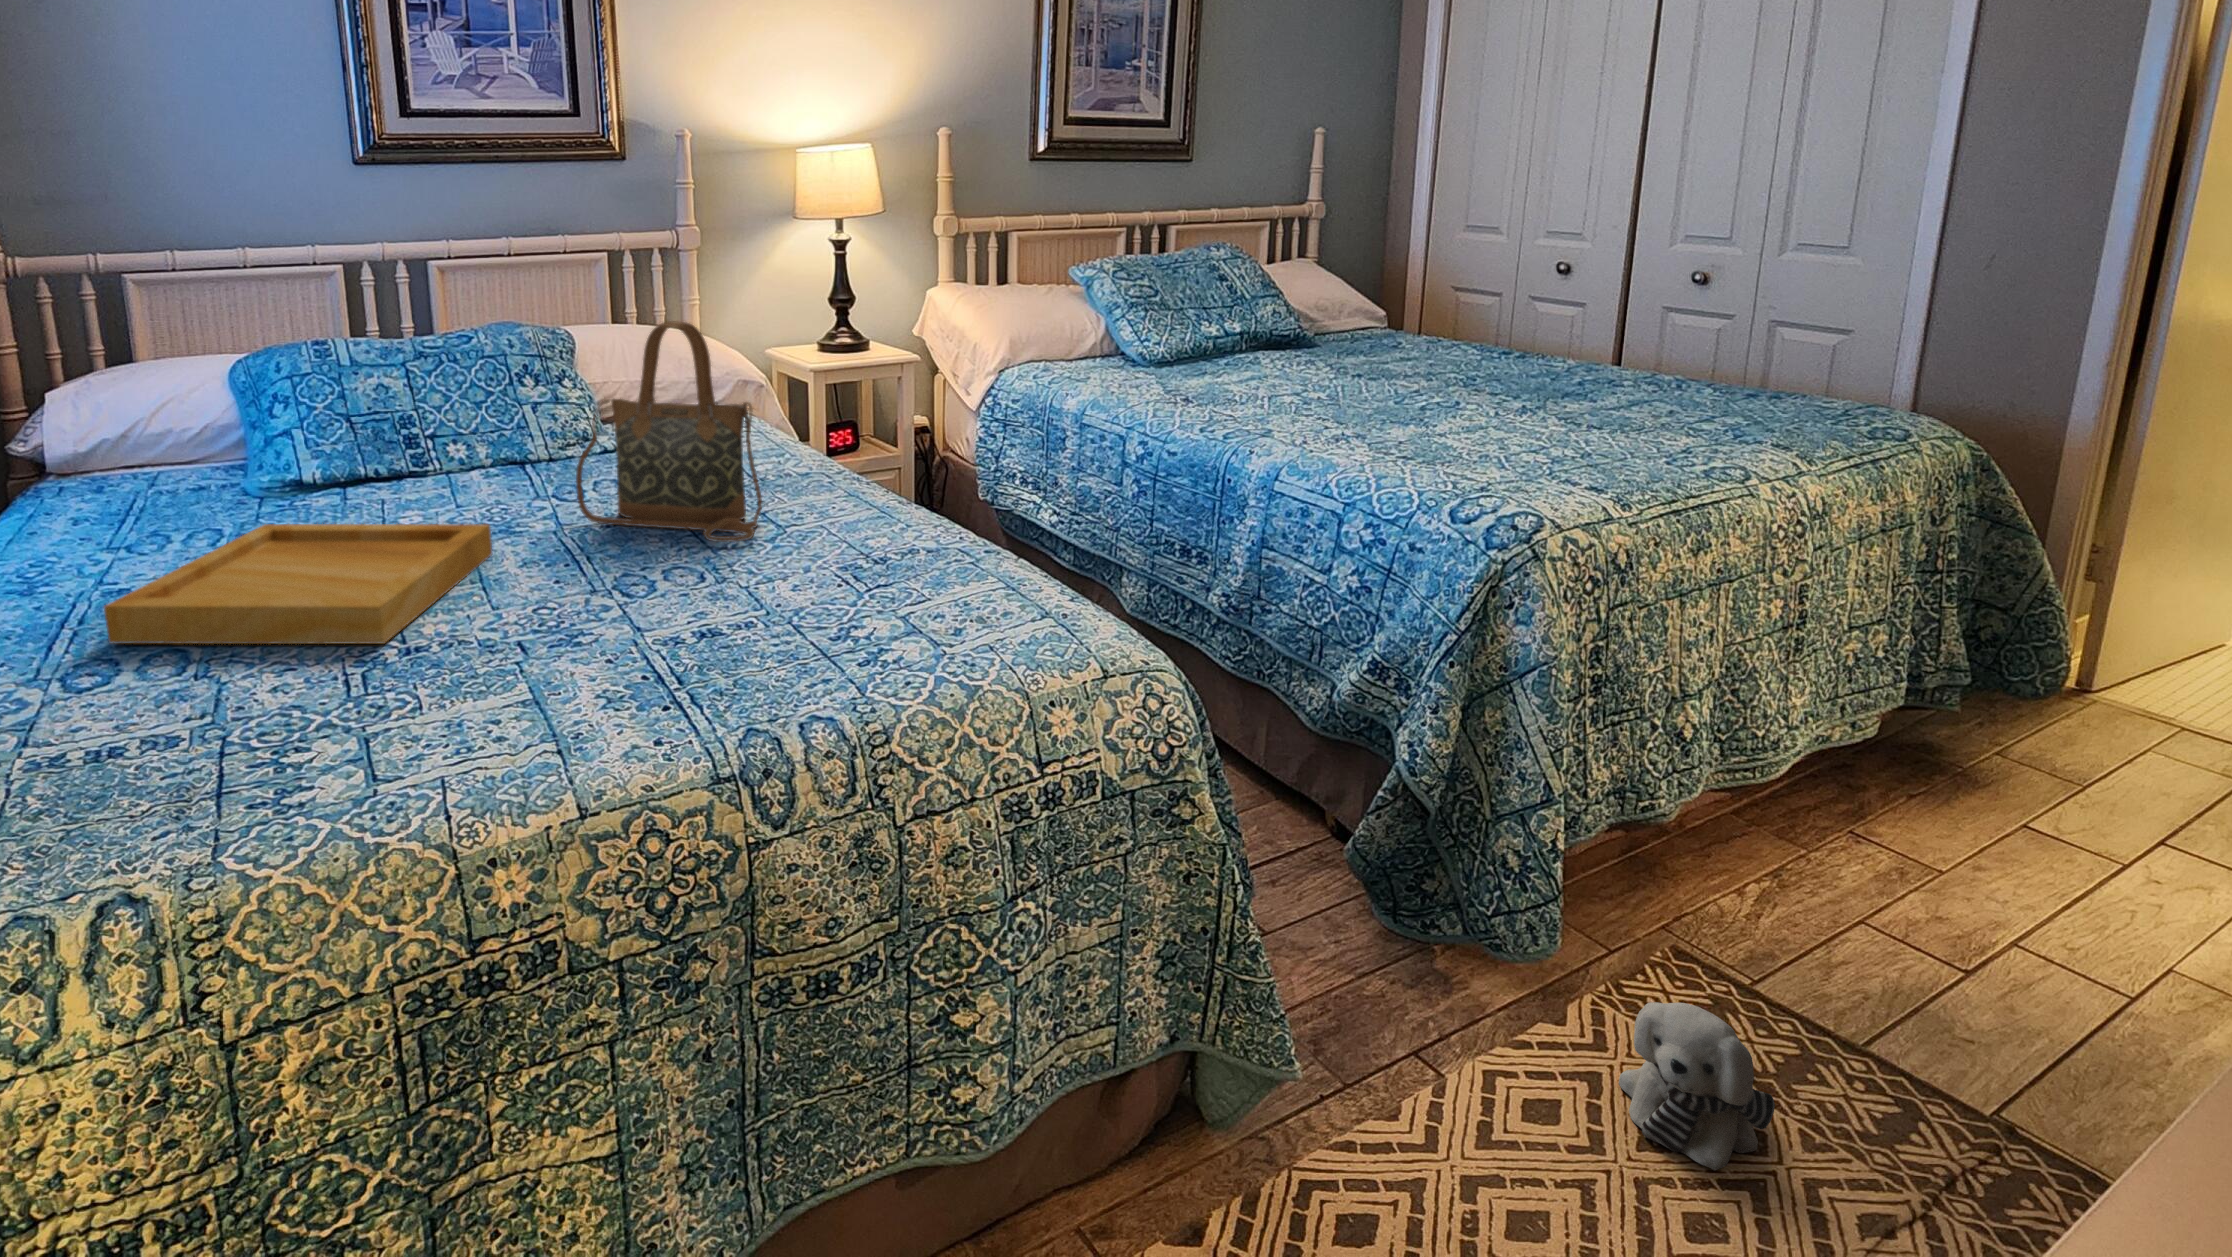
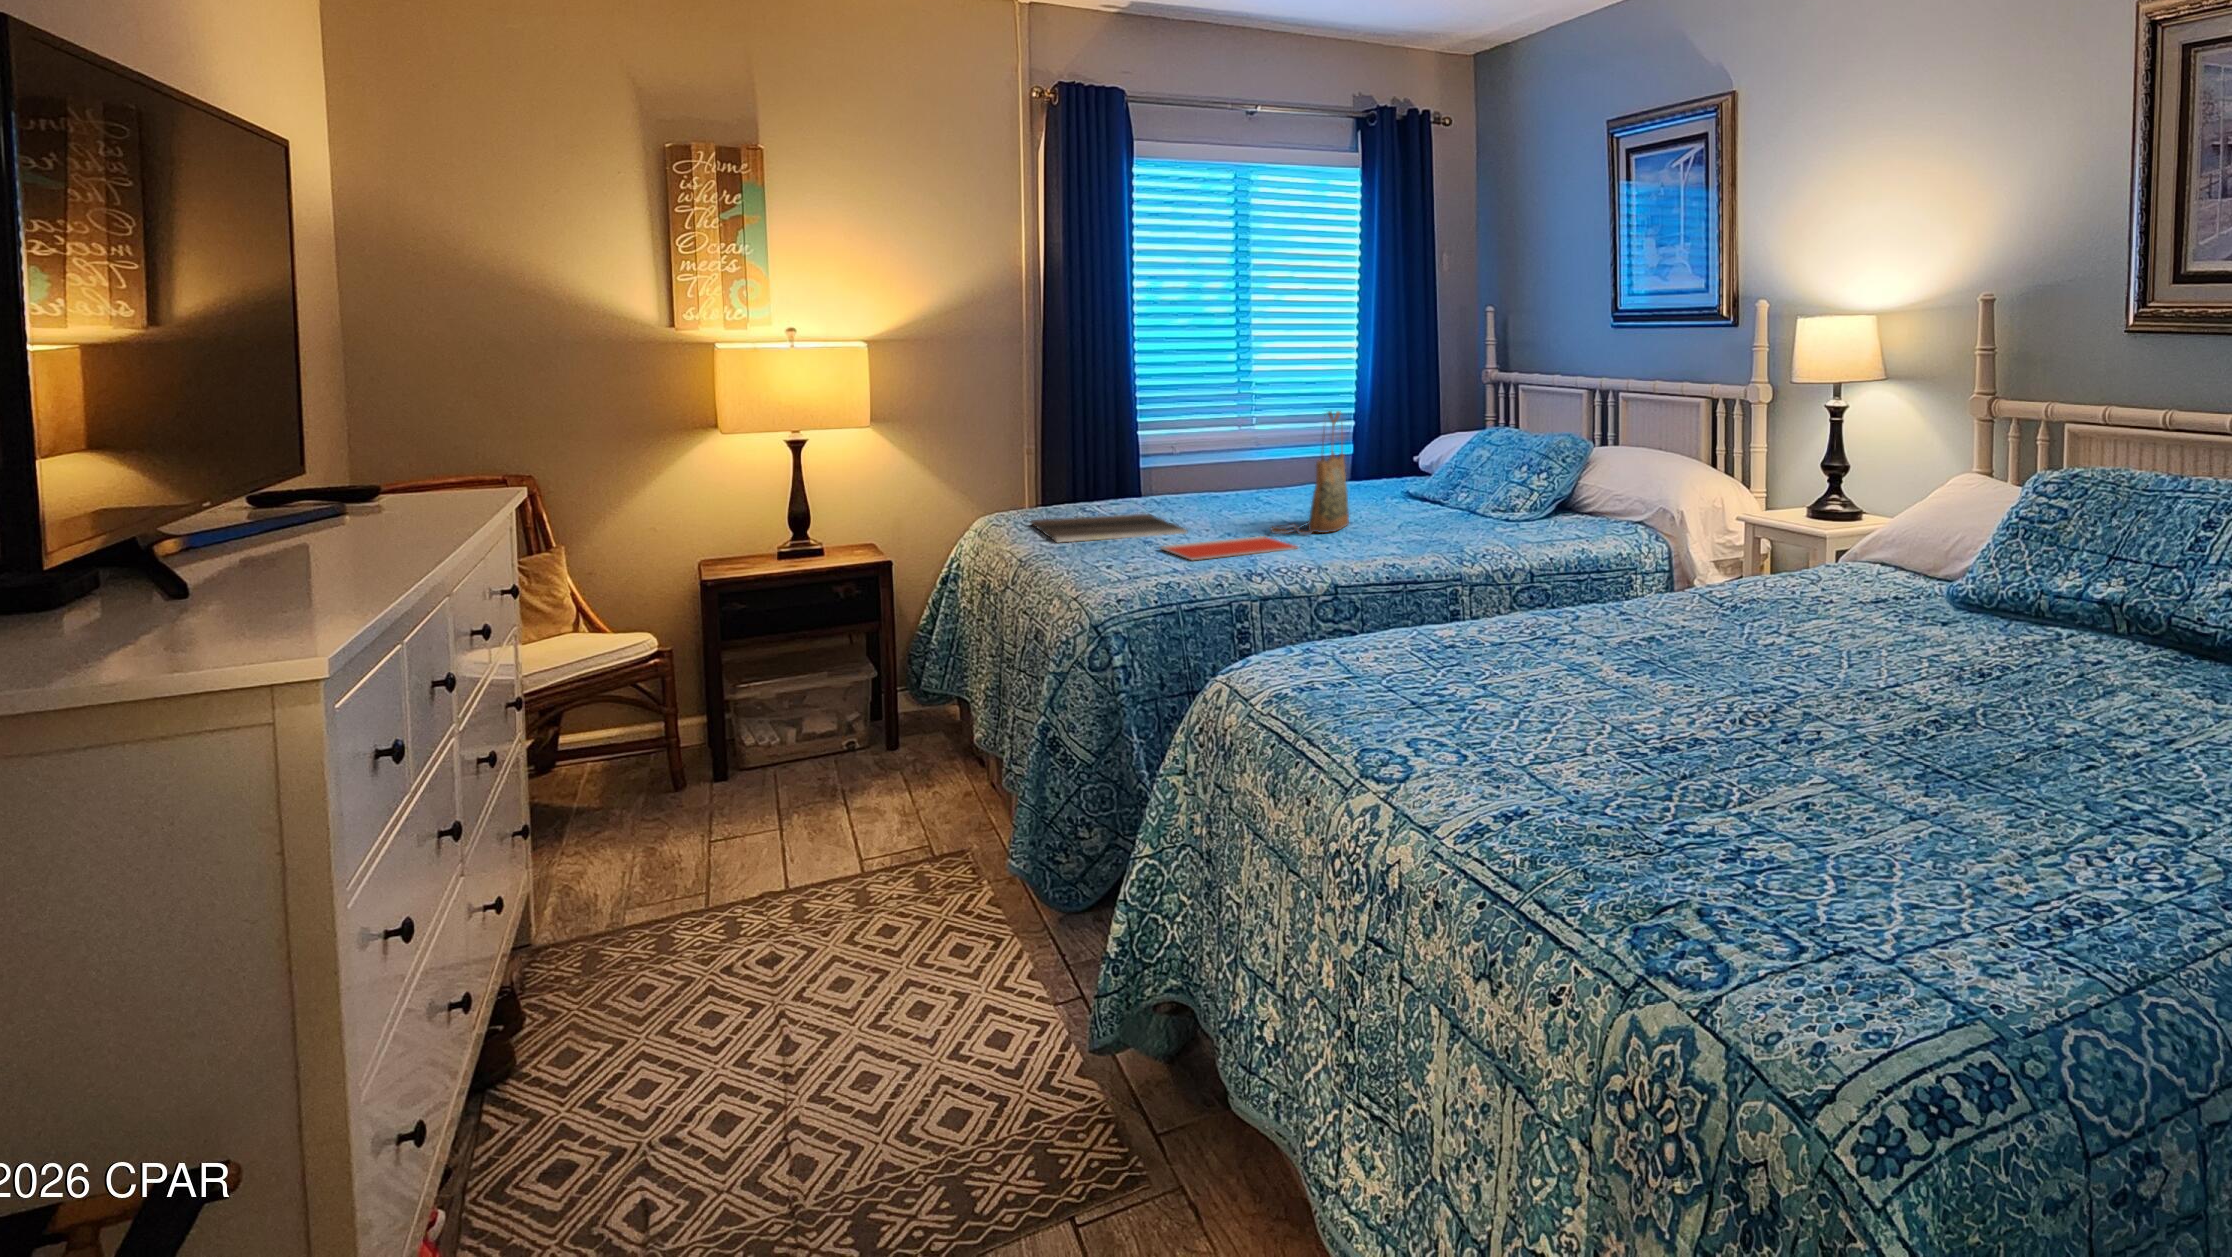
tray: present [103,524,492,644] -> none [1156,482,1284,515]
notebook: none [777,524,986,603] -> present [1160,536,1298,560]
laptop: none [421,594,772,769] -> present [1030,514,1187,542]
plush toy: present [1619,1002,1775,1170] -> none [886,983,1008,1152]

